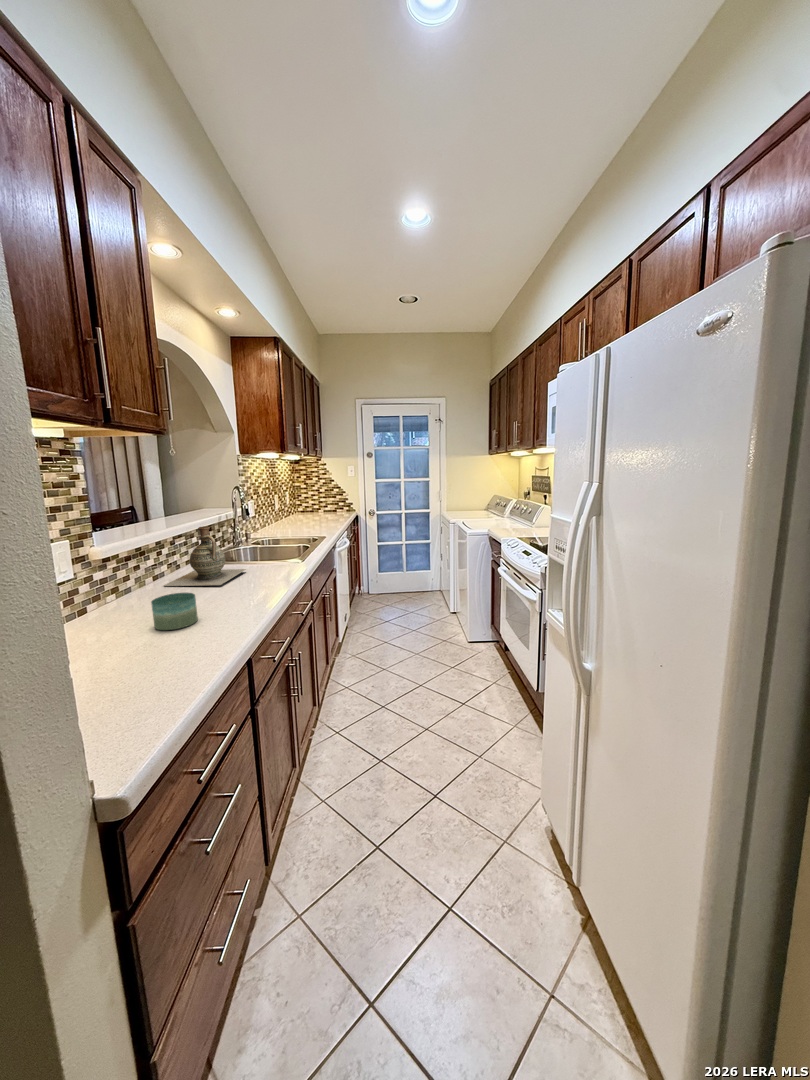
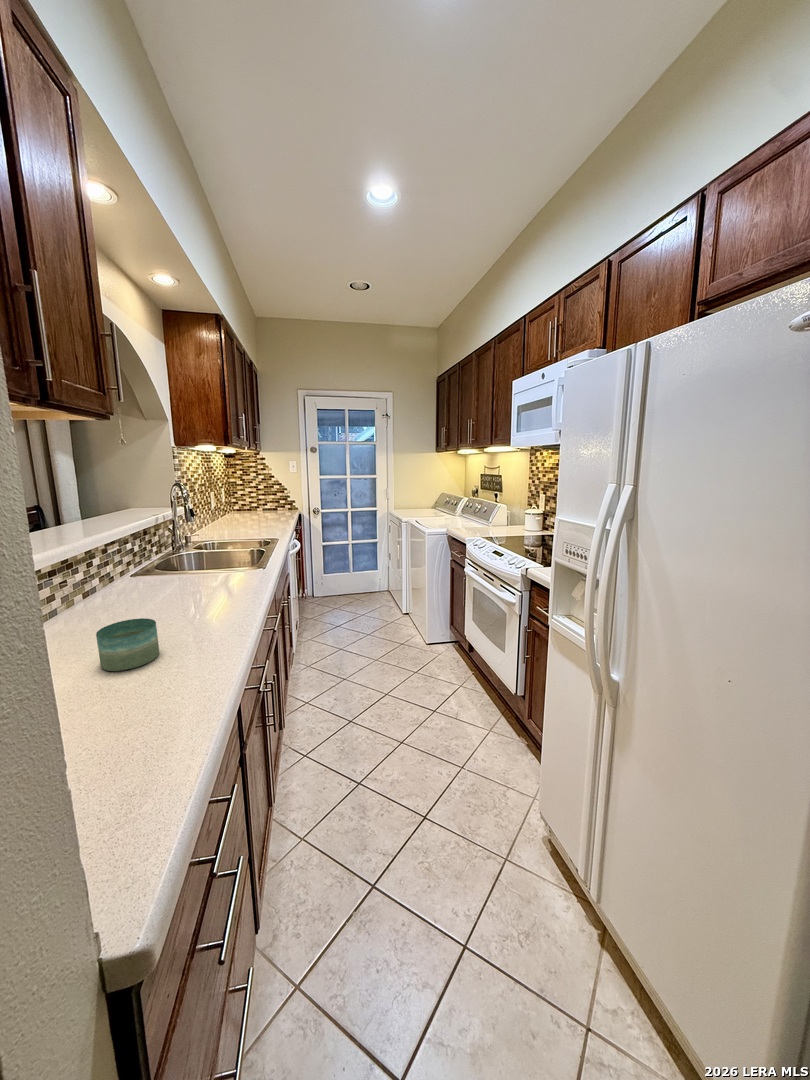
ceramic jug: present [164,526,246,586] -> none [94,531,202,607]

